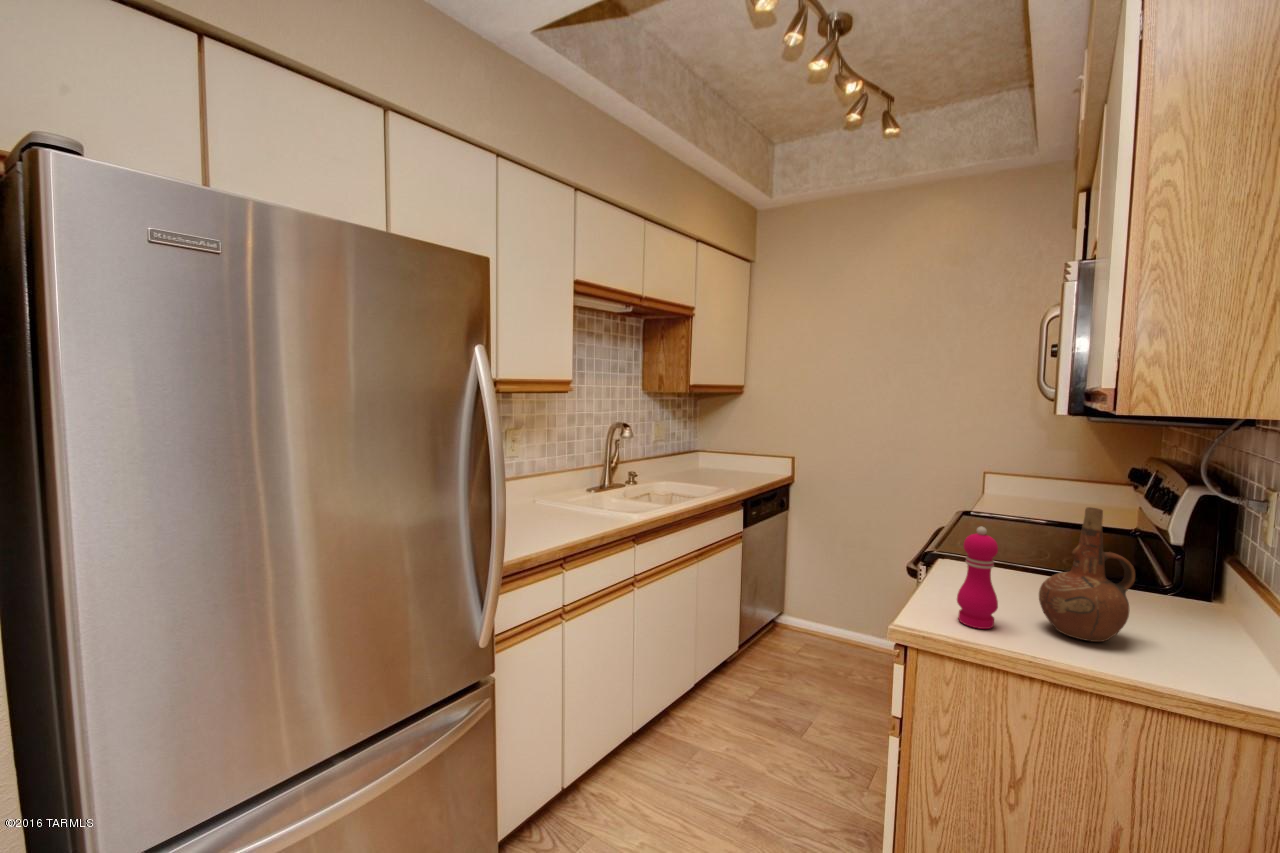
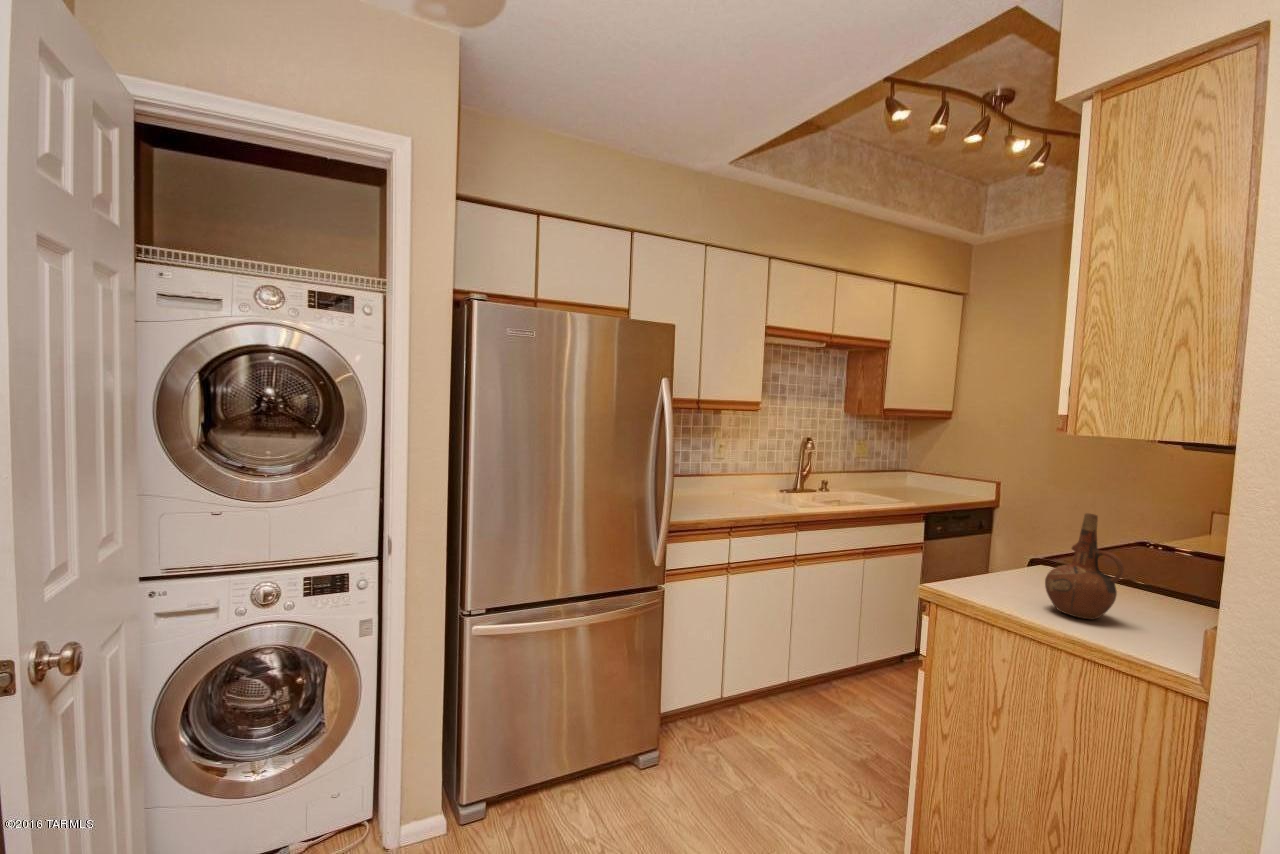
pepper mill: present [957,527,998,629] -> none [978,520,1010,598]

